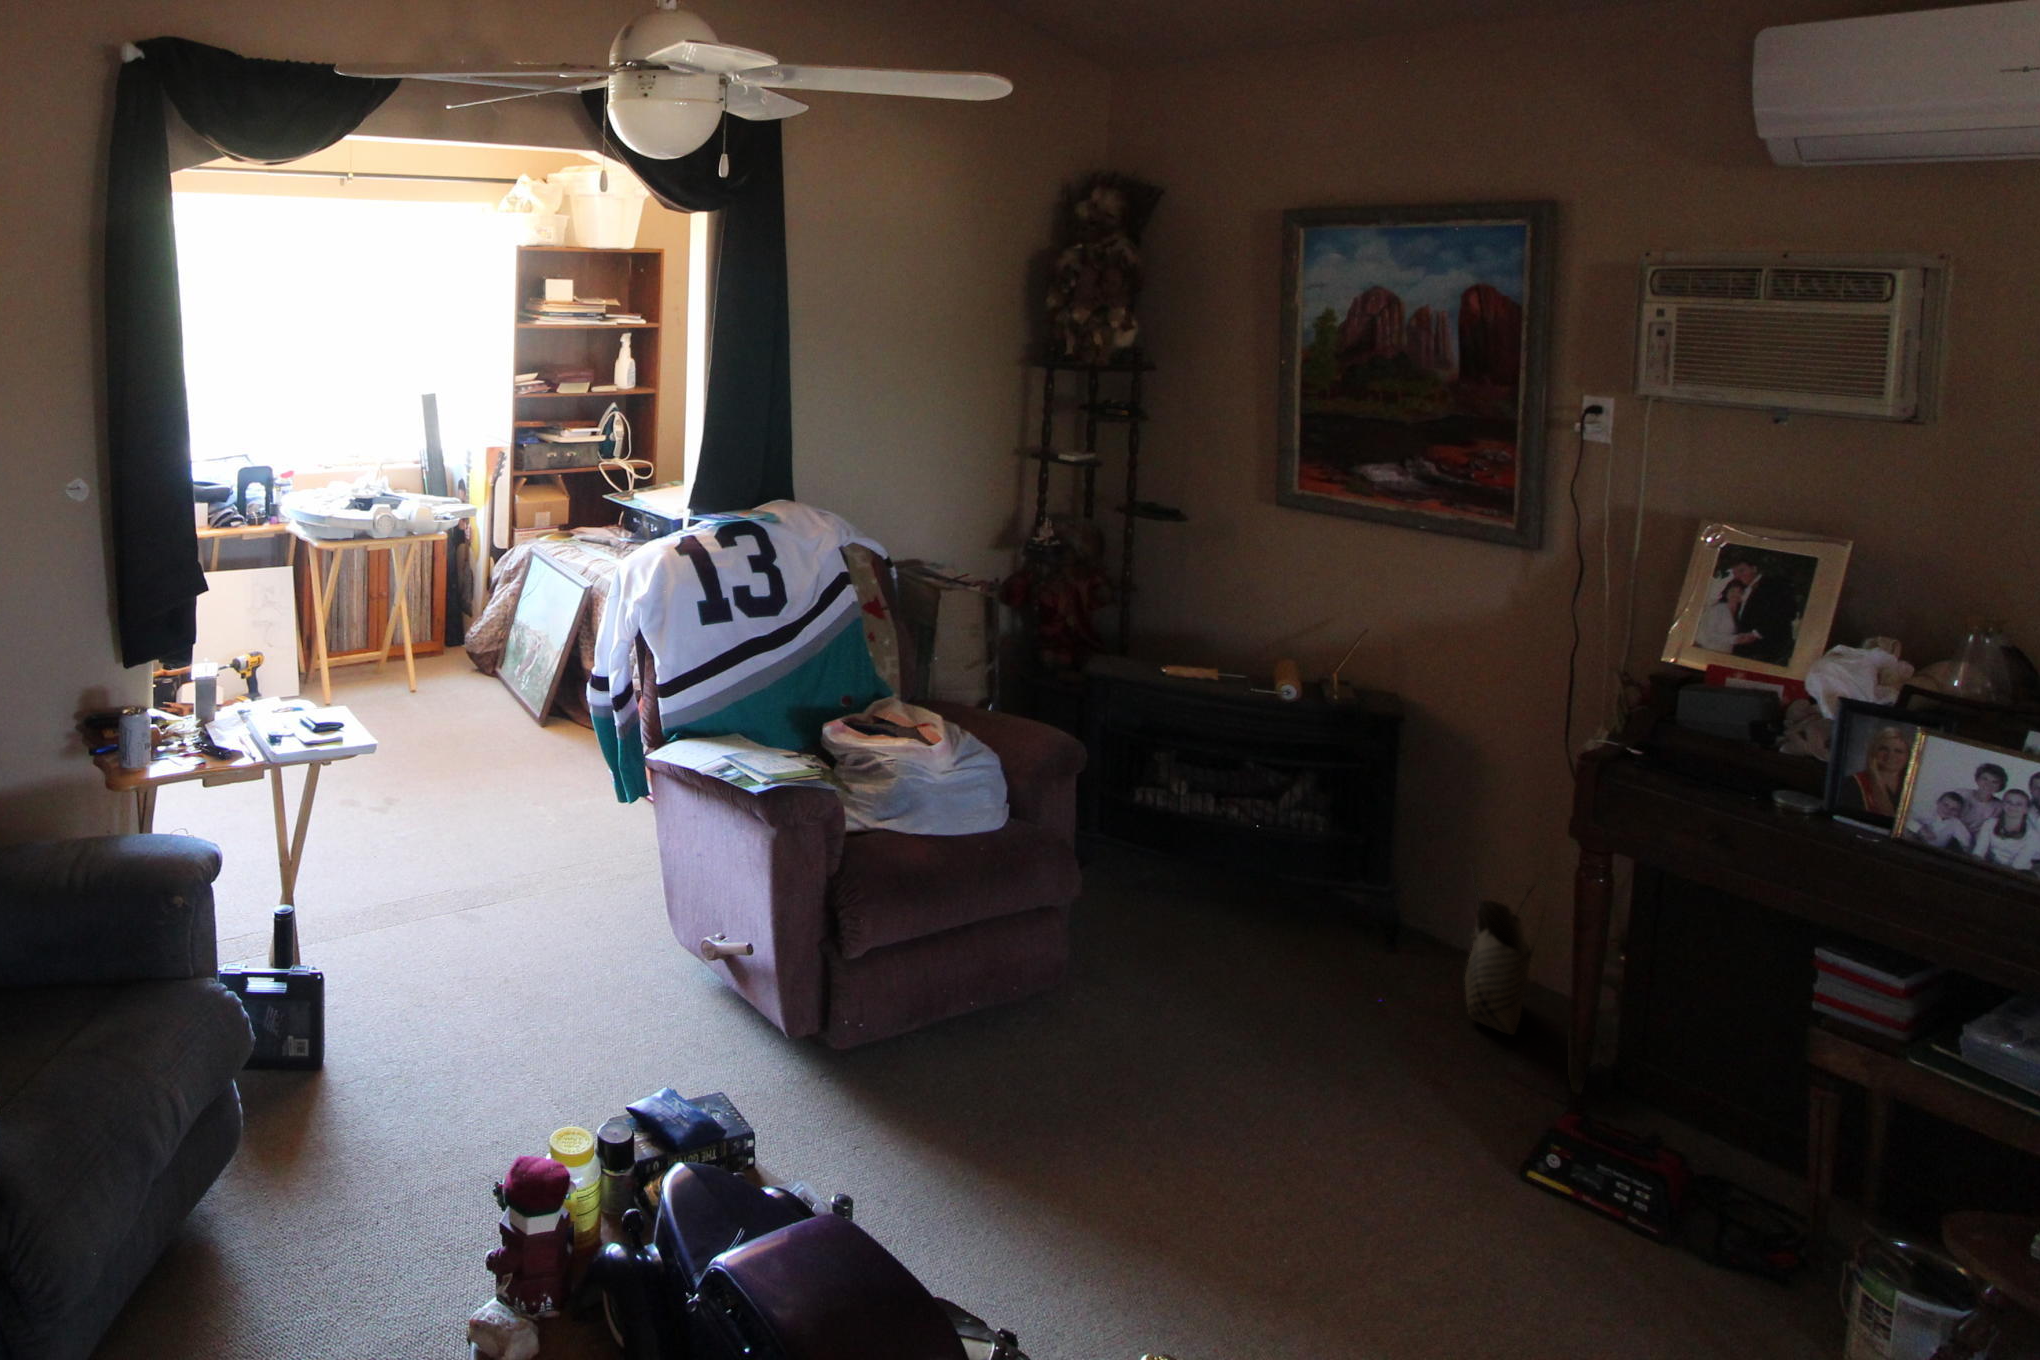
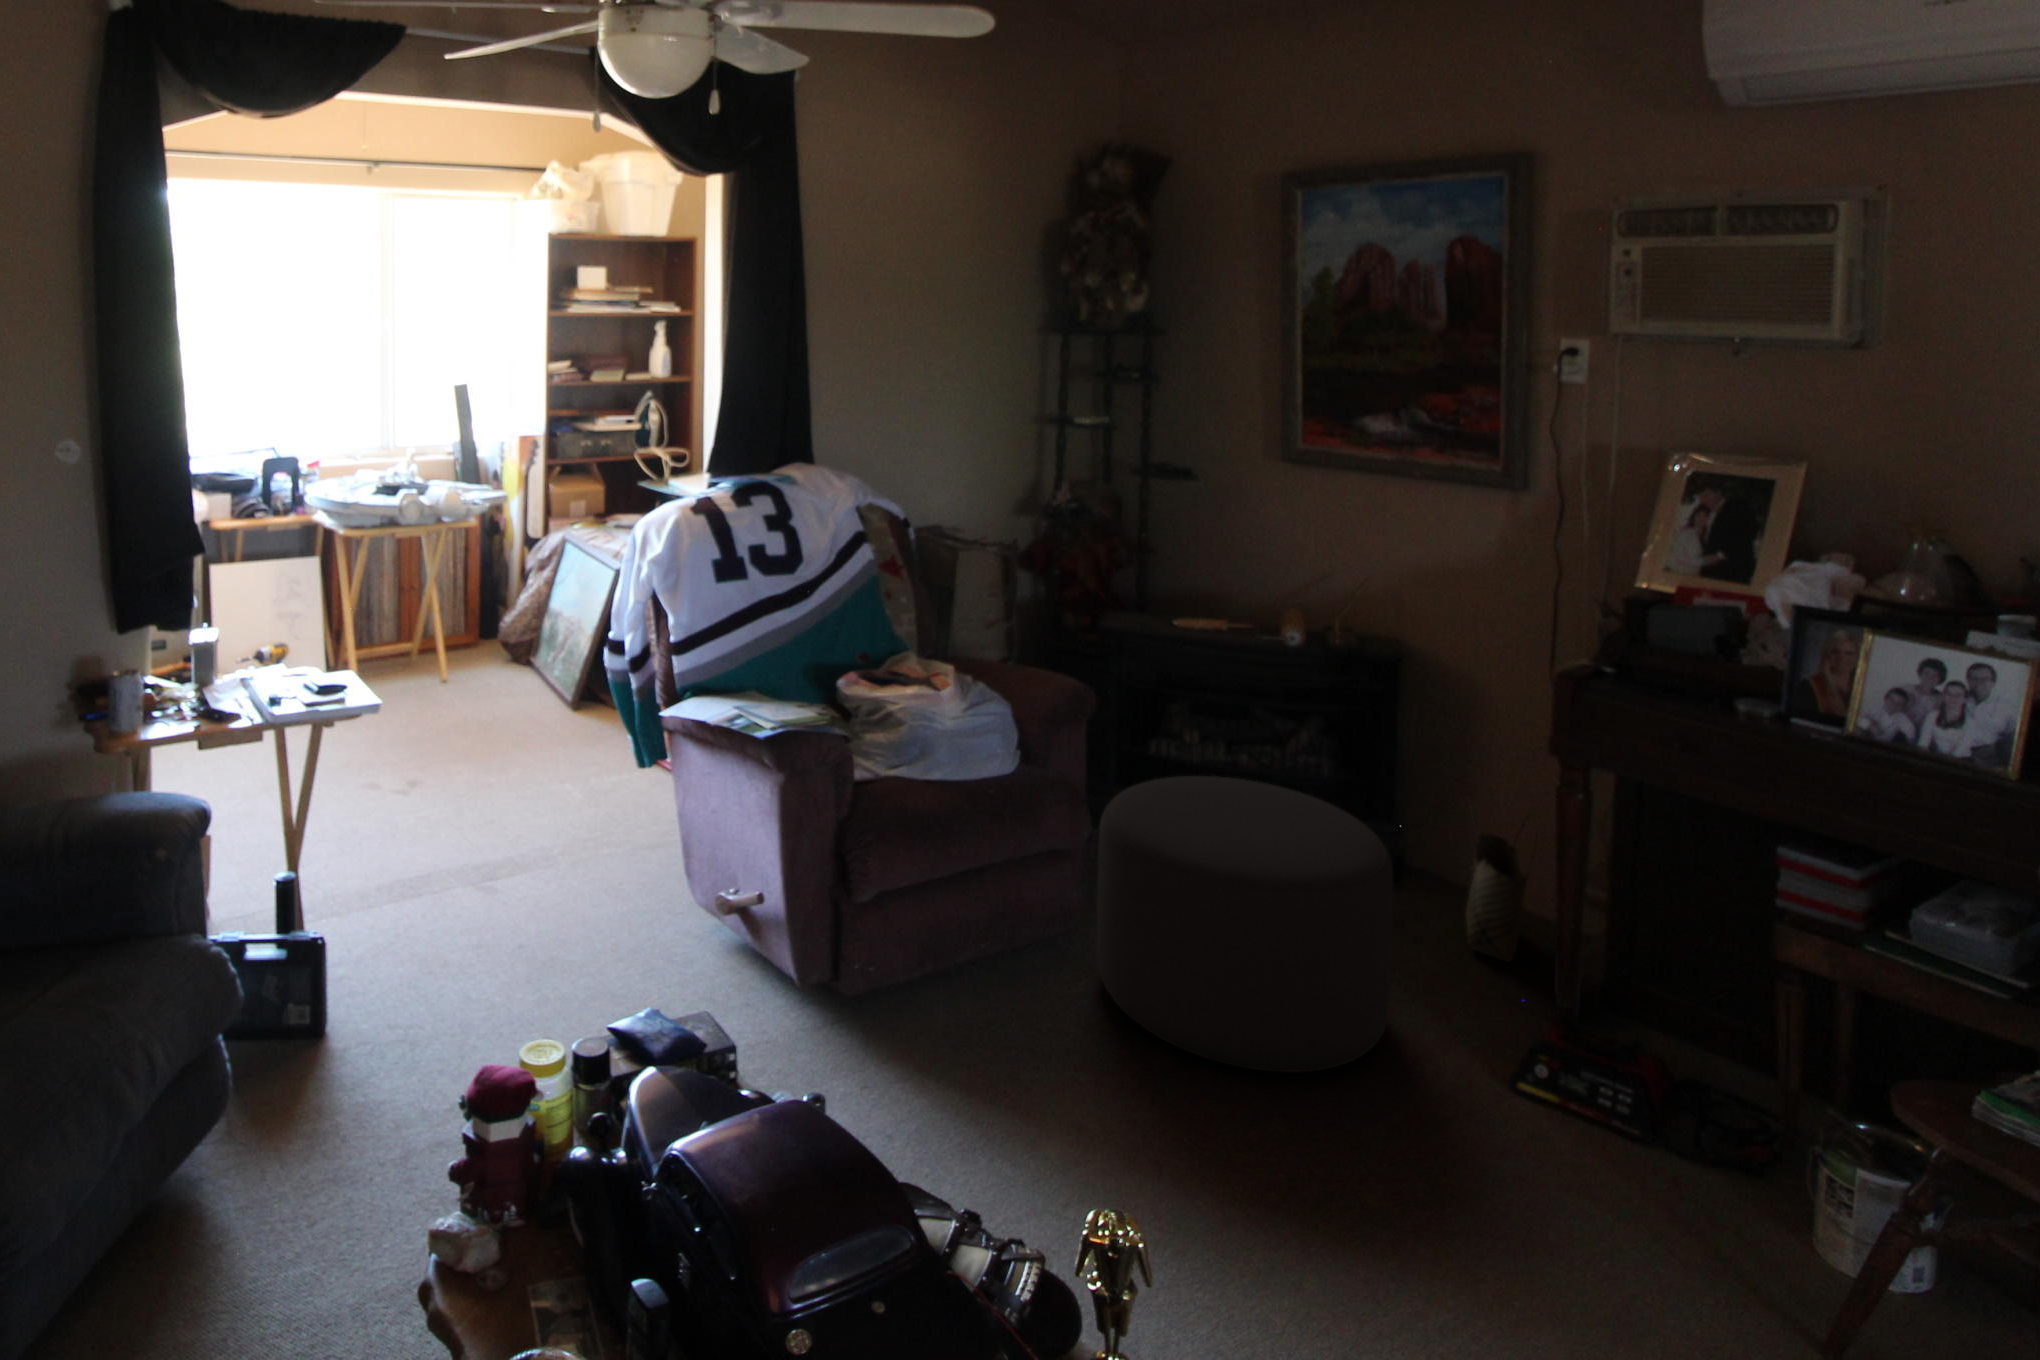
ottoman: none [1084,834,1398,1148] -> present [1096,776,1394,1072]

